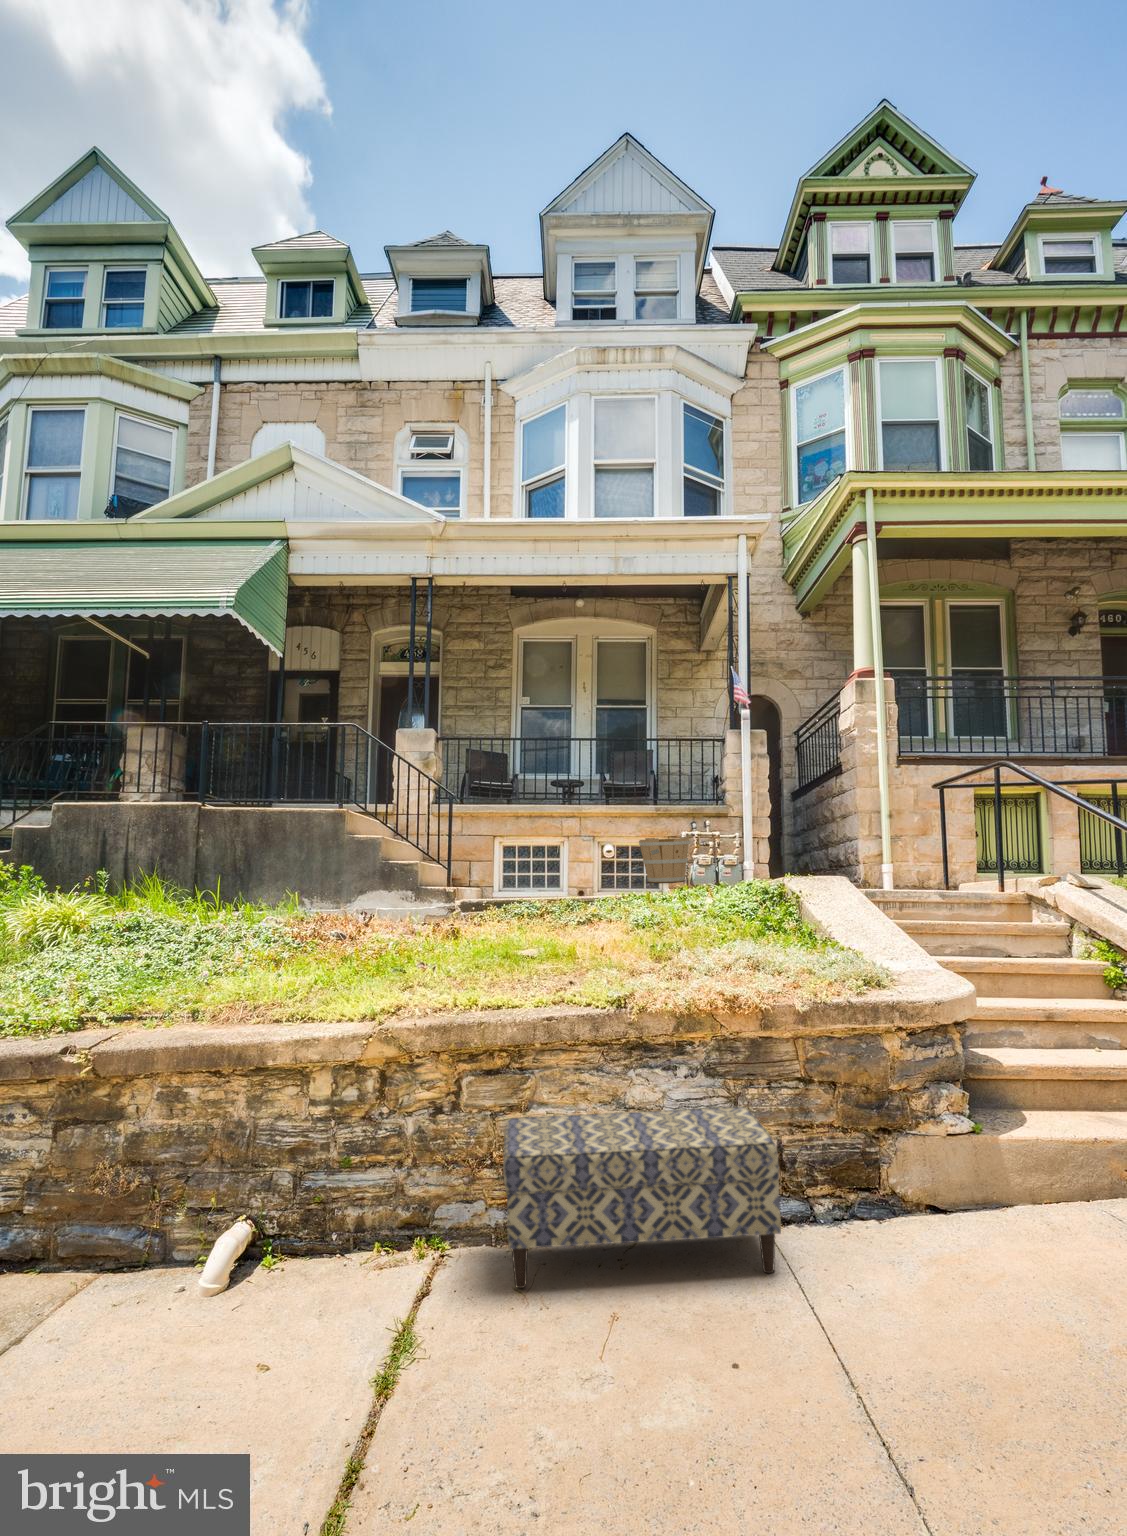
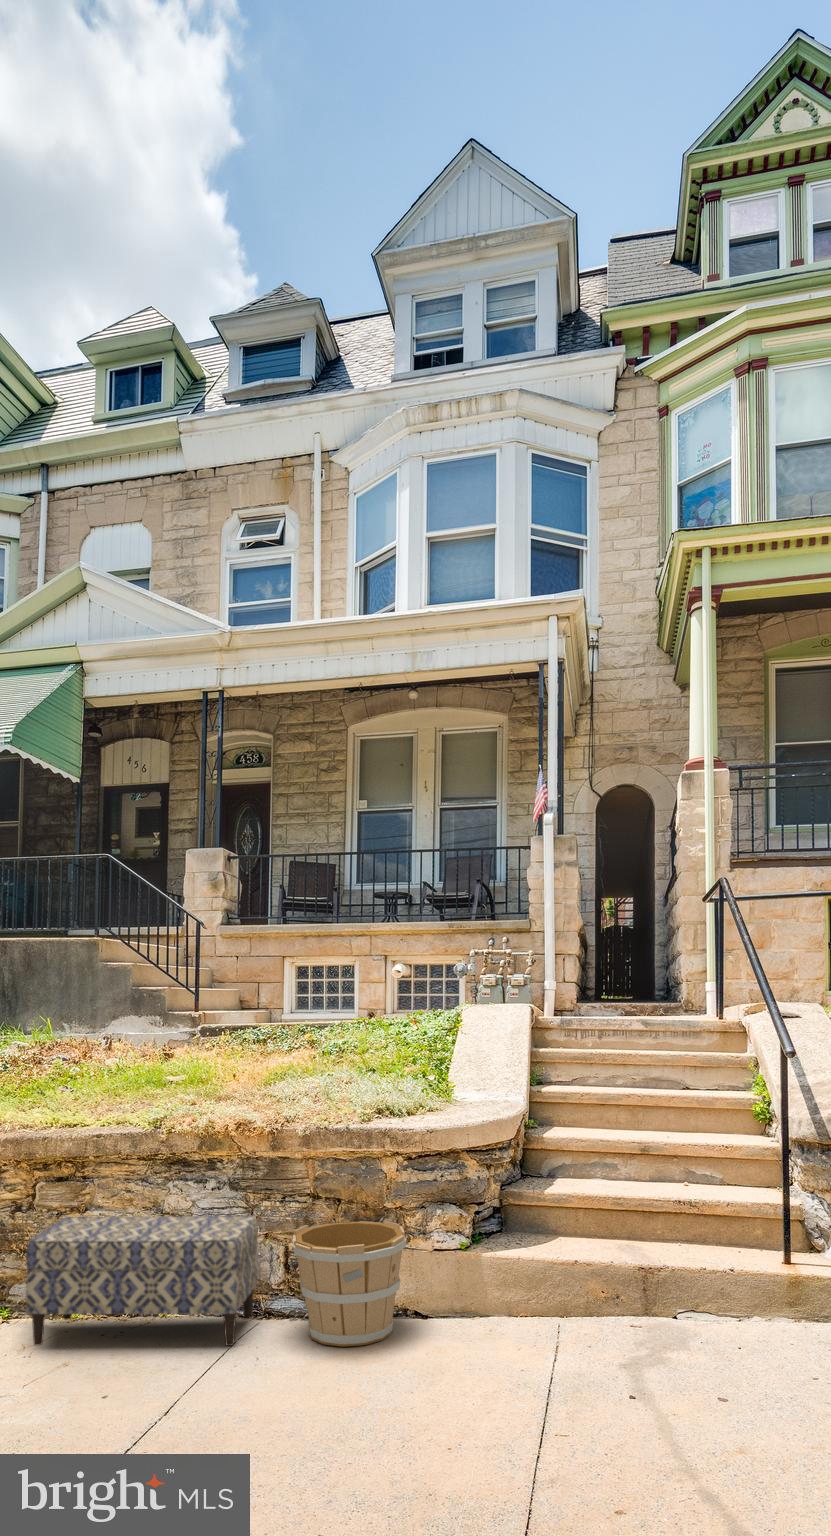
wooden bucket: present [639,837,690,883] -> present [292,1220,406,1347]

